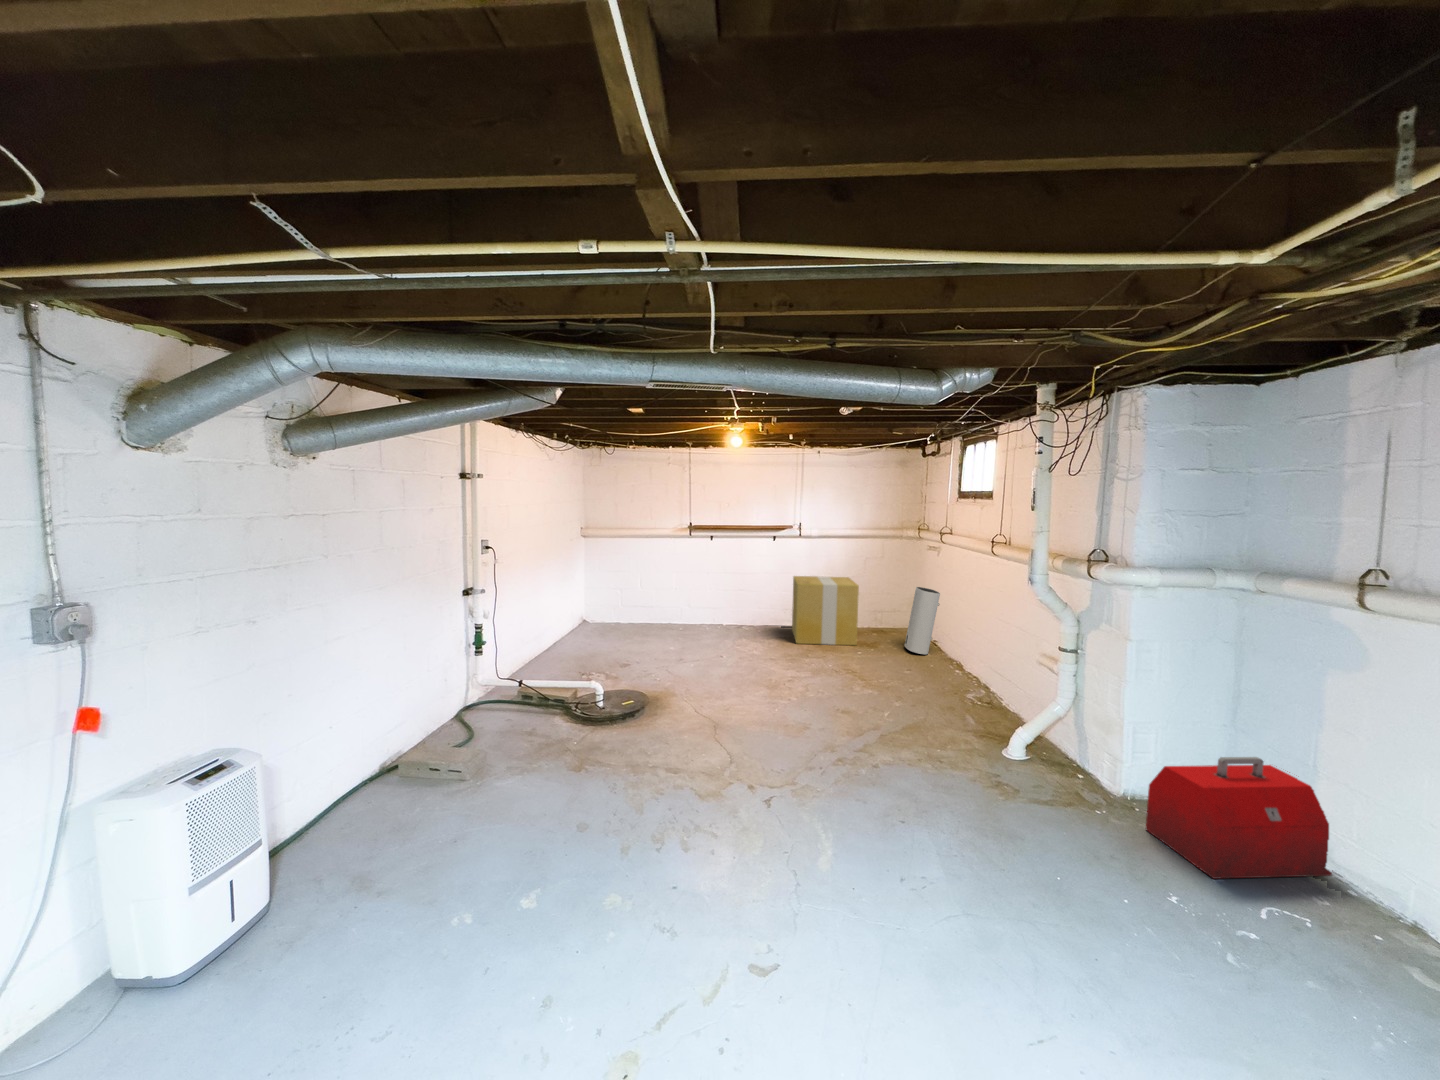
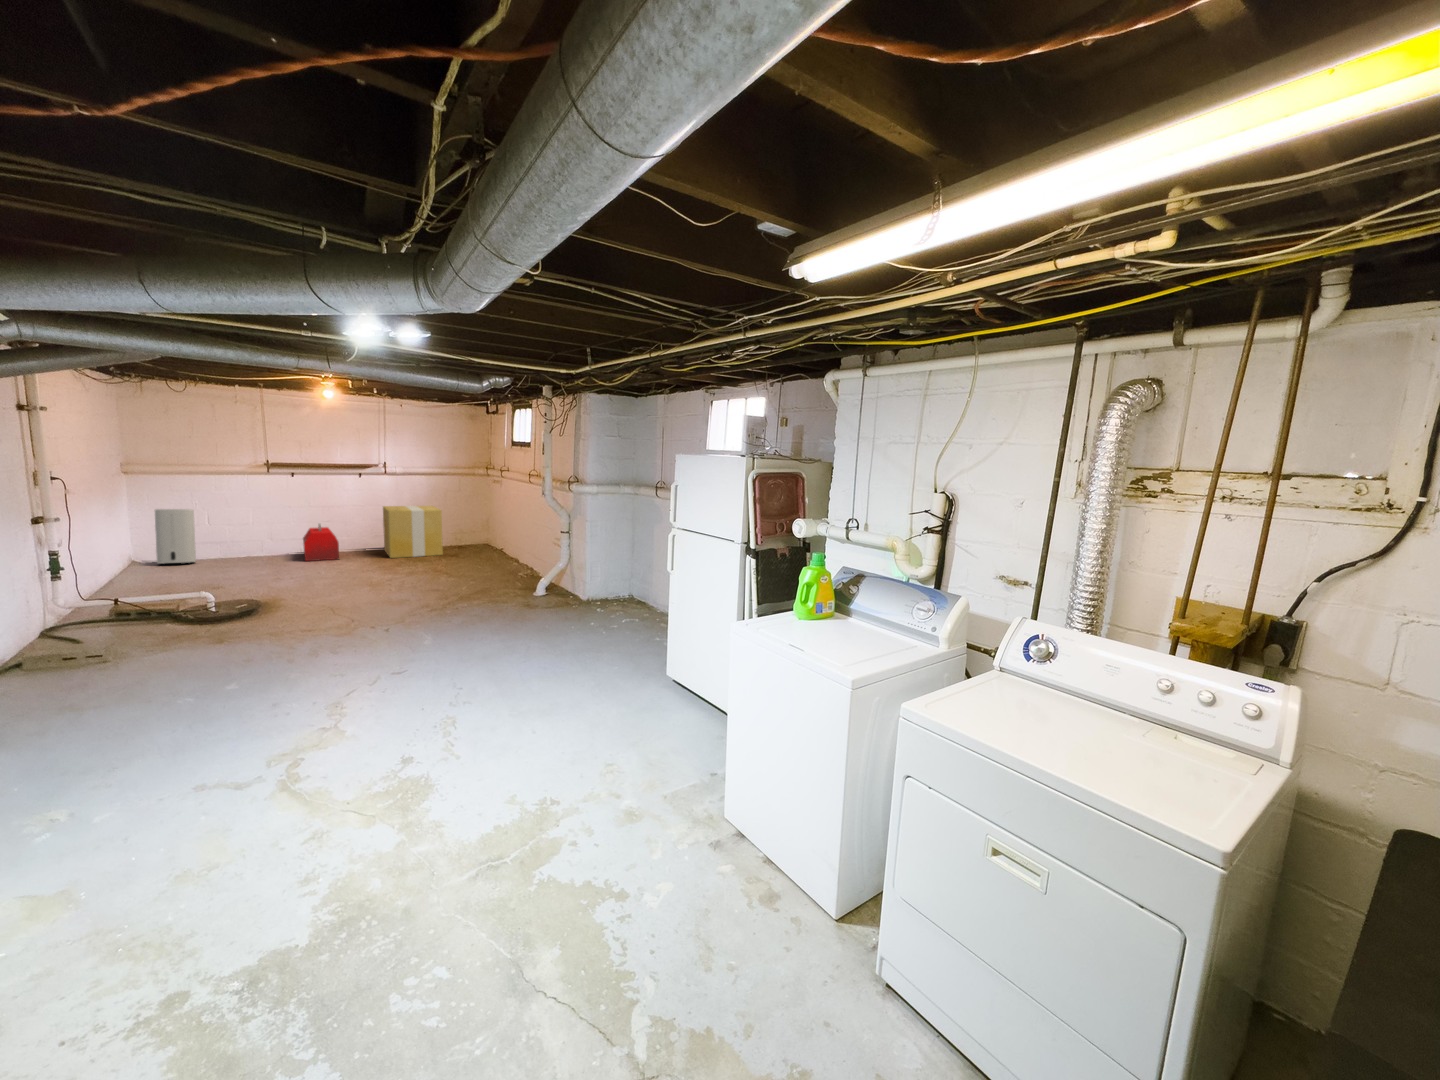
air purifier: present [905,587,940,654] -> present [155,509,196,564]
toolbox: present [1146,757,1332,879] -> present [303,524,339,561]

